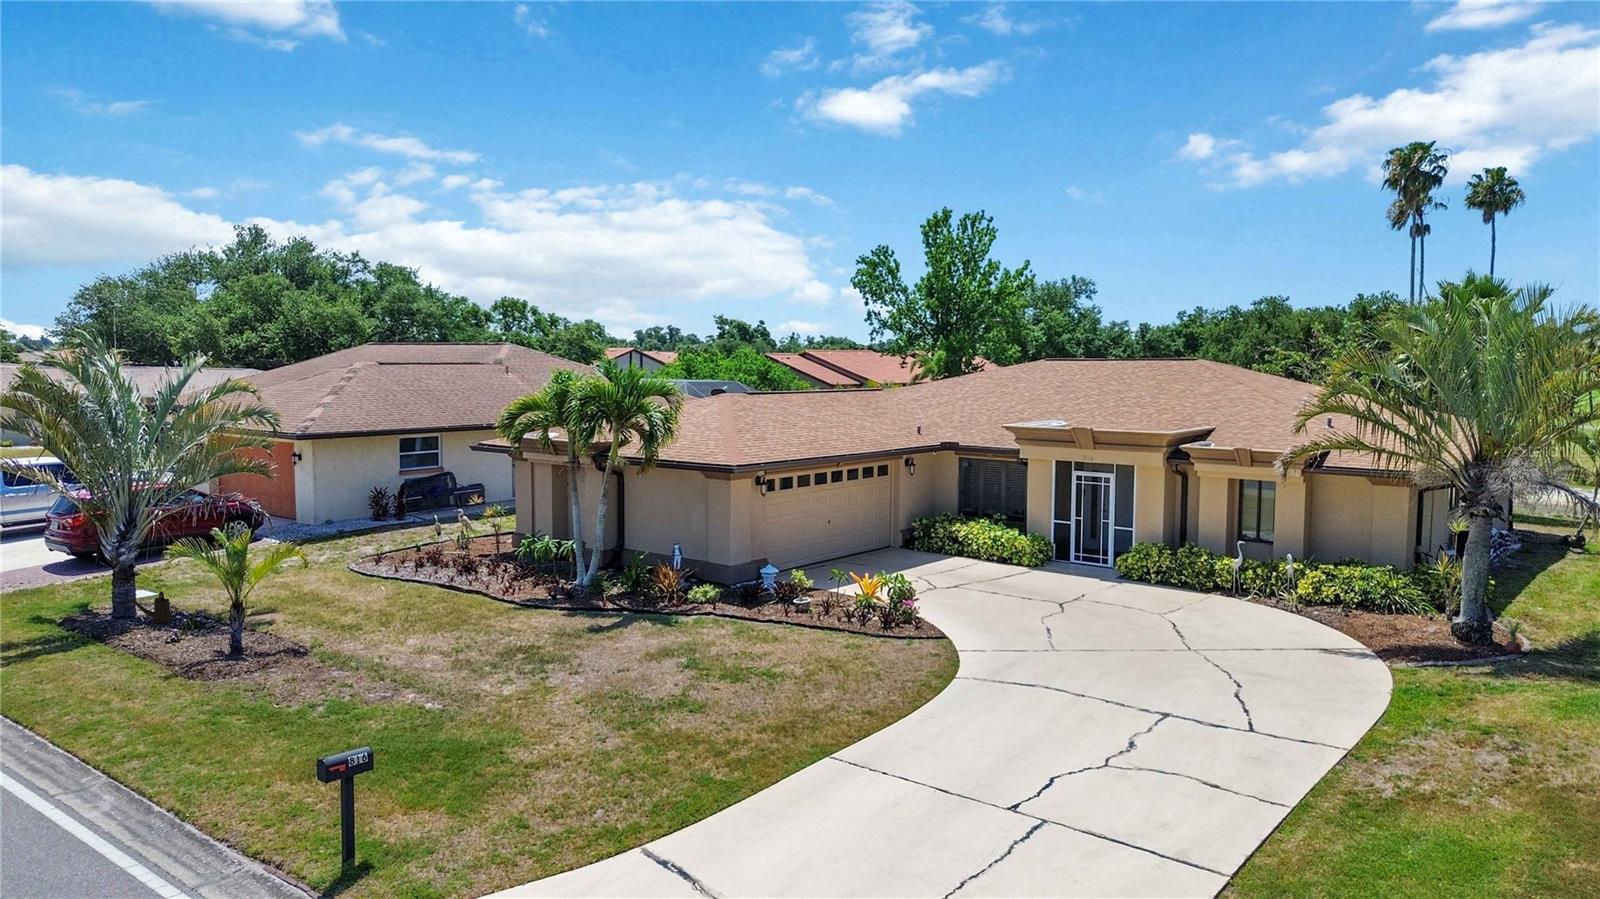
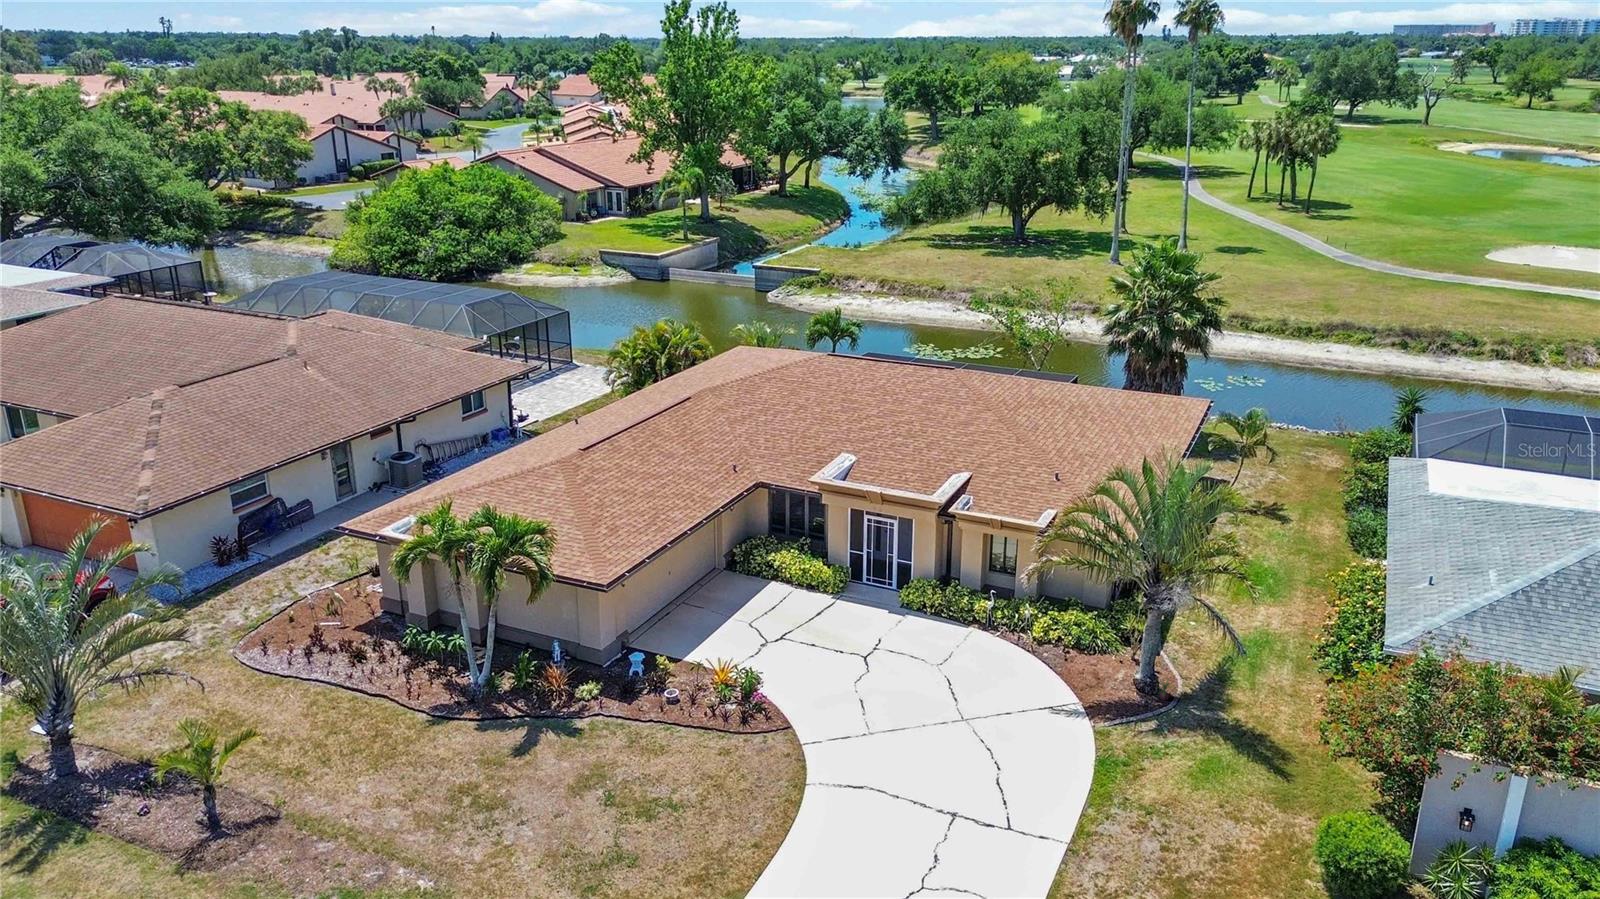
watering can: present [132,592,177,623] -> none [49,771,94,800]

